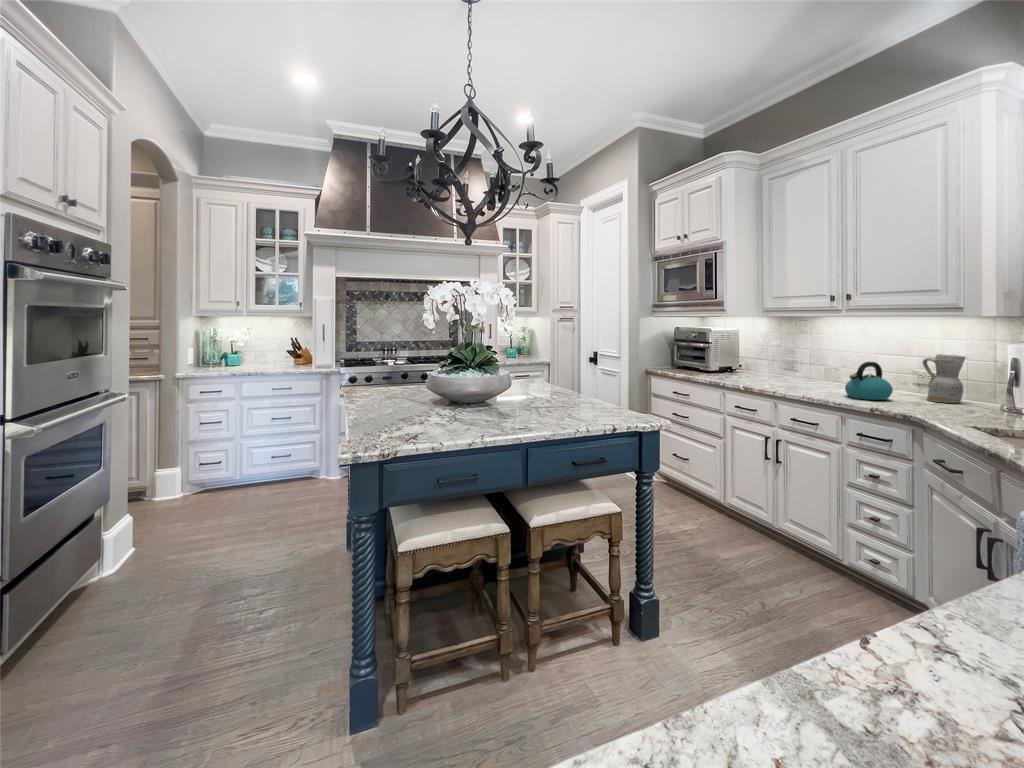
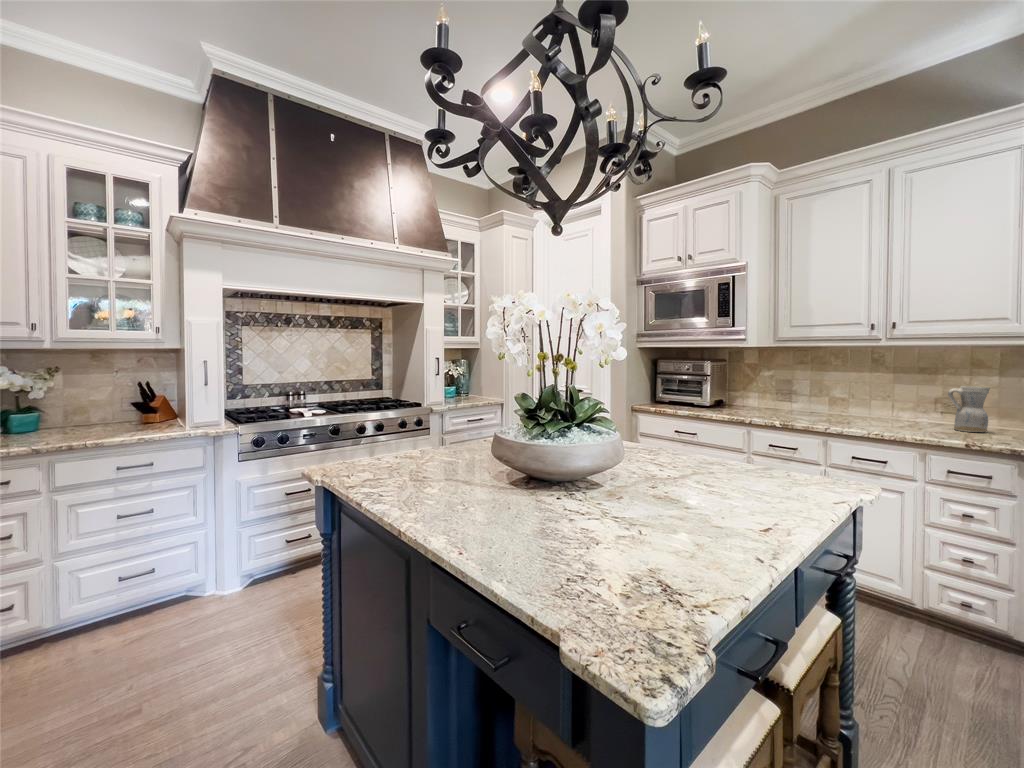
kettle: present [845,362,893,400] -> none [892,395,941,434]

